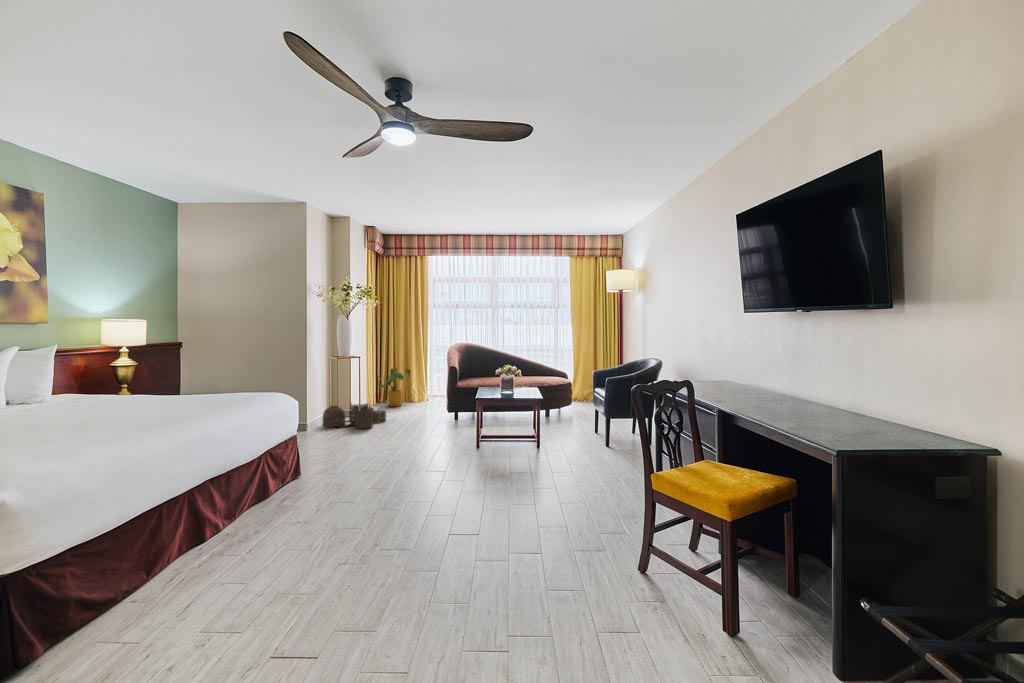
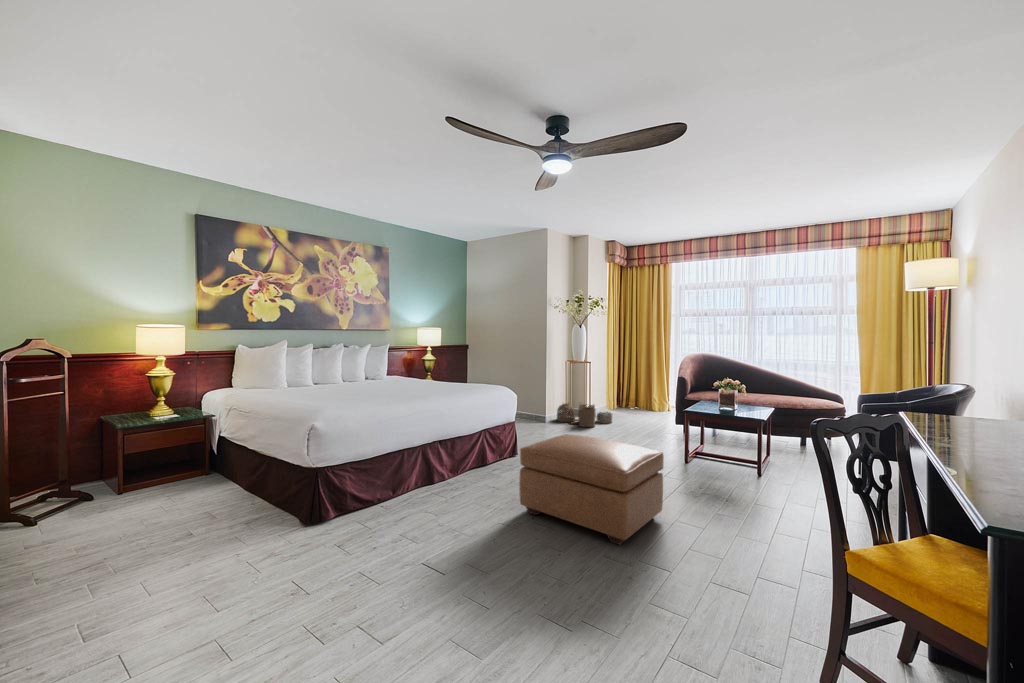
house plant: present [379,368,411,406] -> none [617,374,651,411]
ottoman: none [382,429,509,518] -> present [519,434,664,545]

